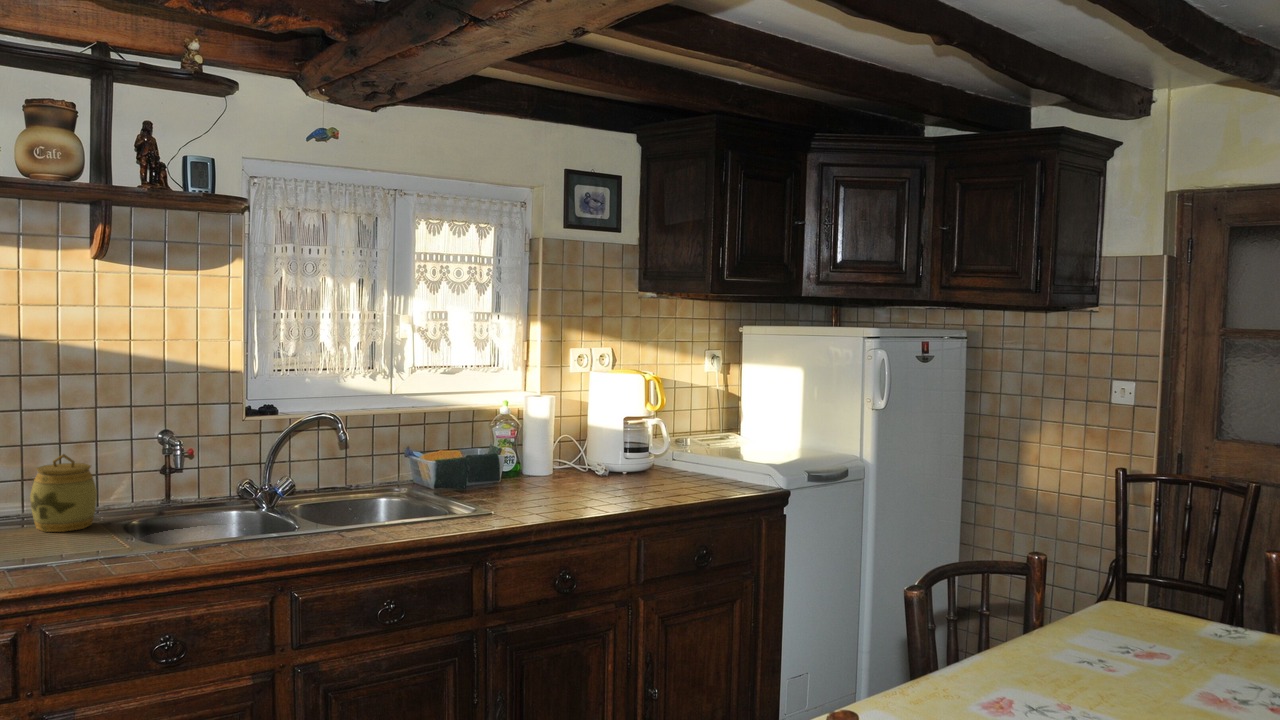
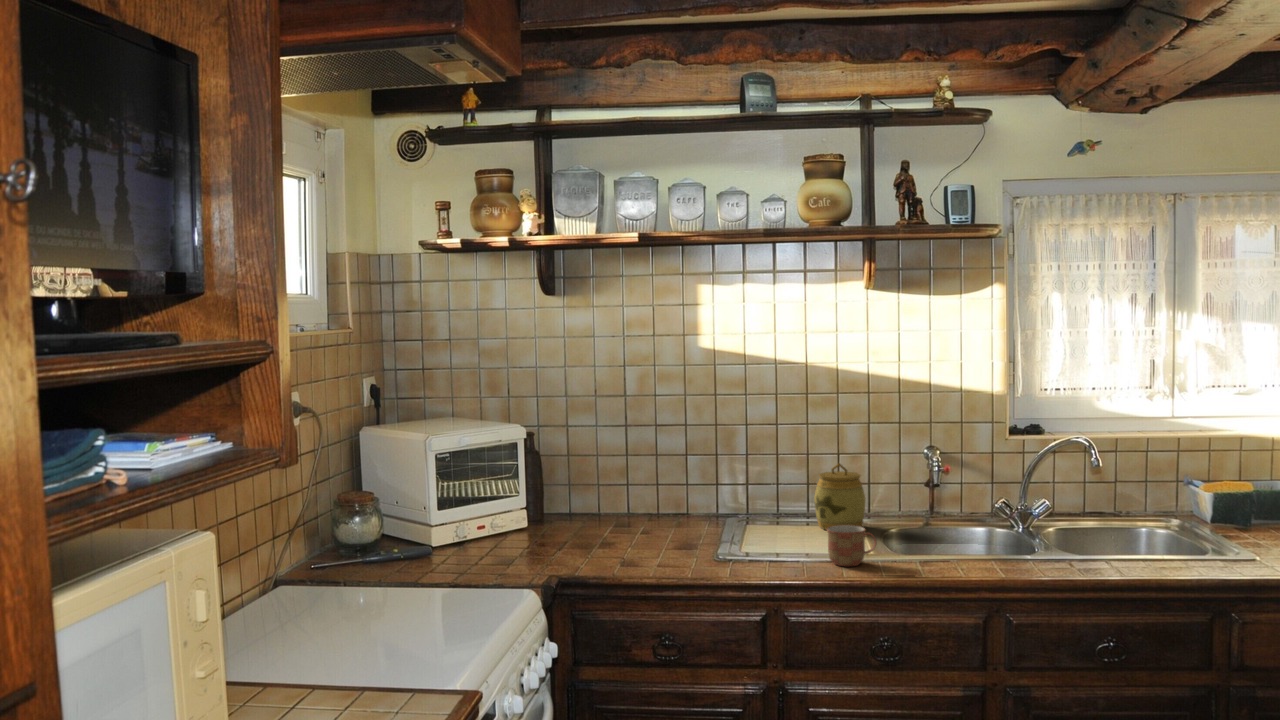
mug: none [67,523,130,571] -> present [827,525,877,566]

